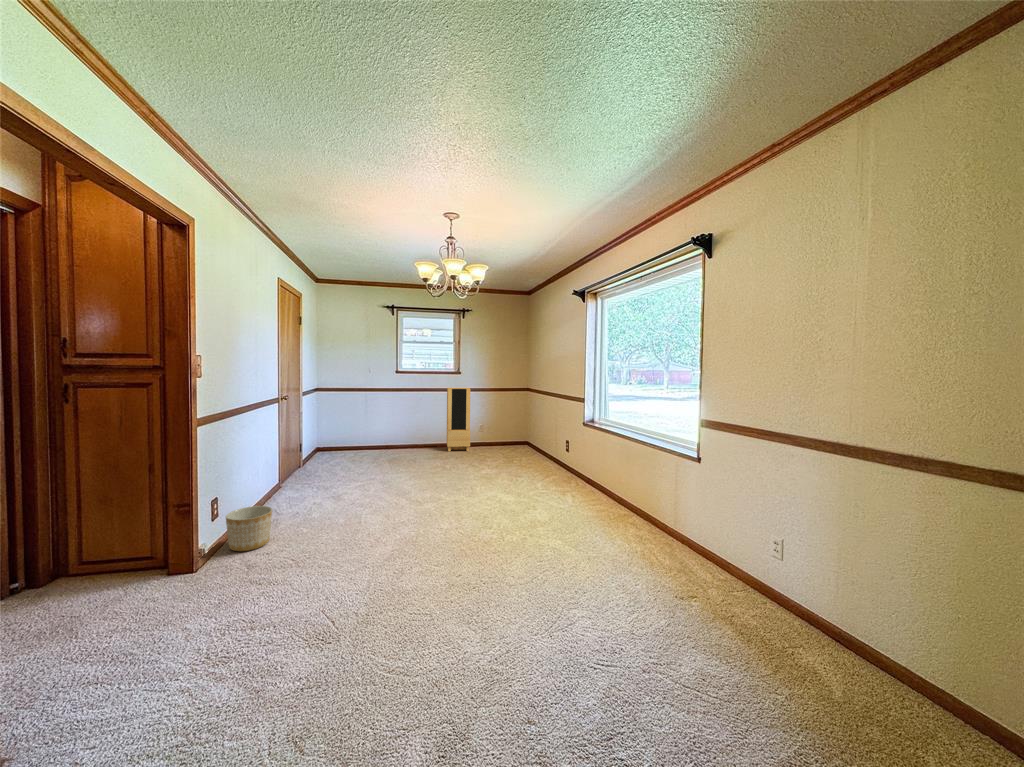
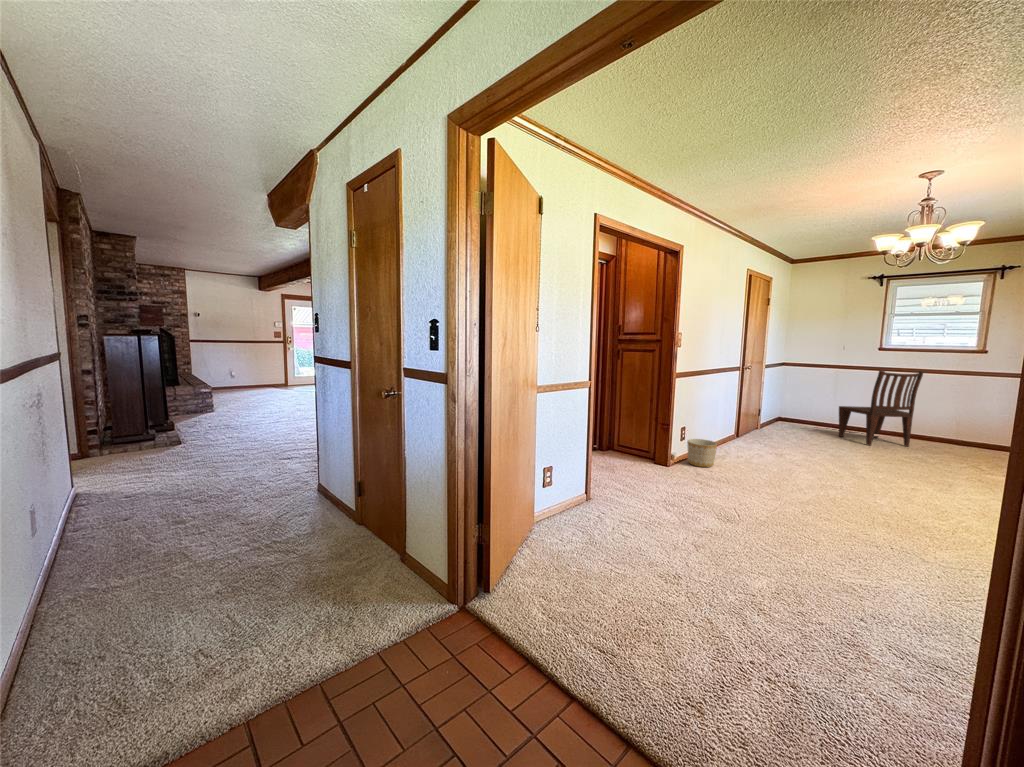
storage cabinet: present [447,388,471,451] -> none [949,371,1006,458]
dining chair: none [373,389,429,459] -> present [839,370,923,447]

